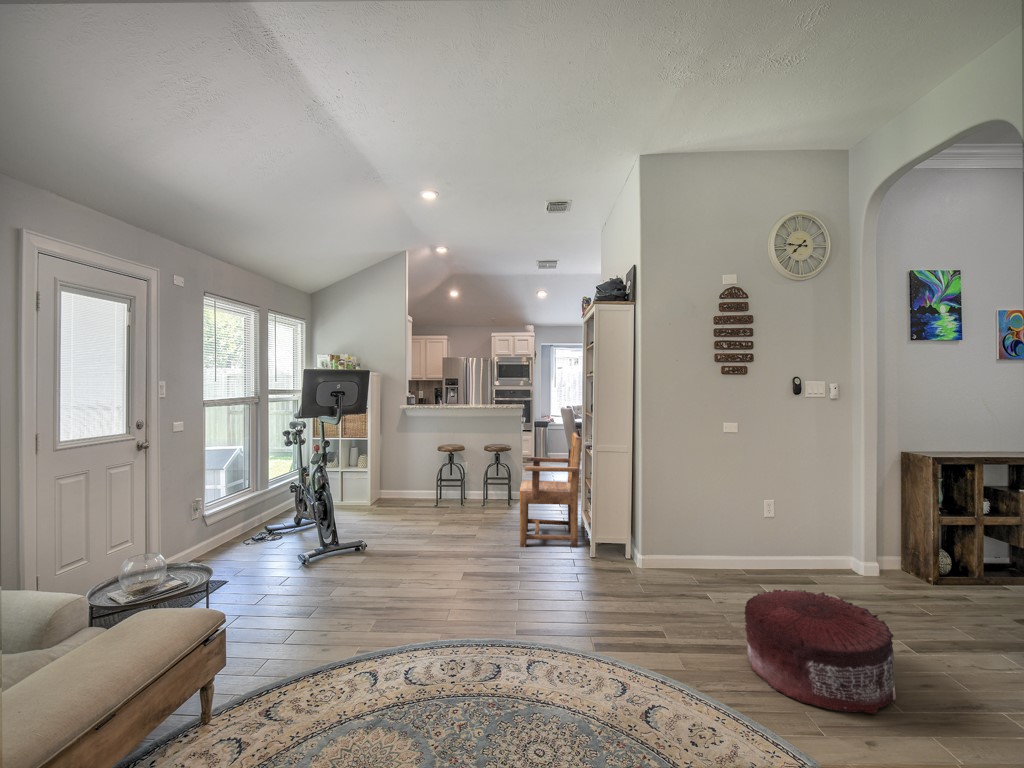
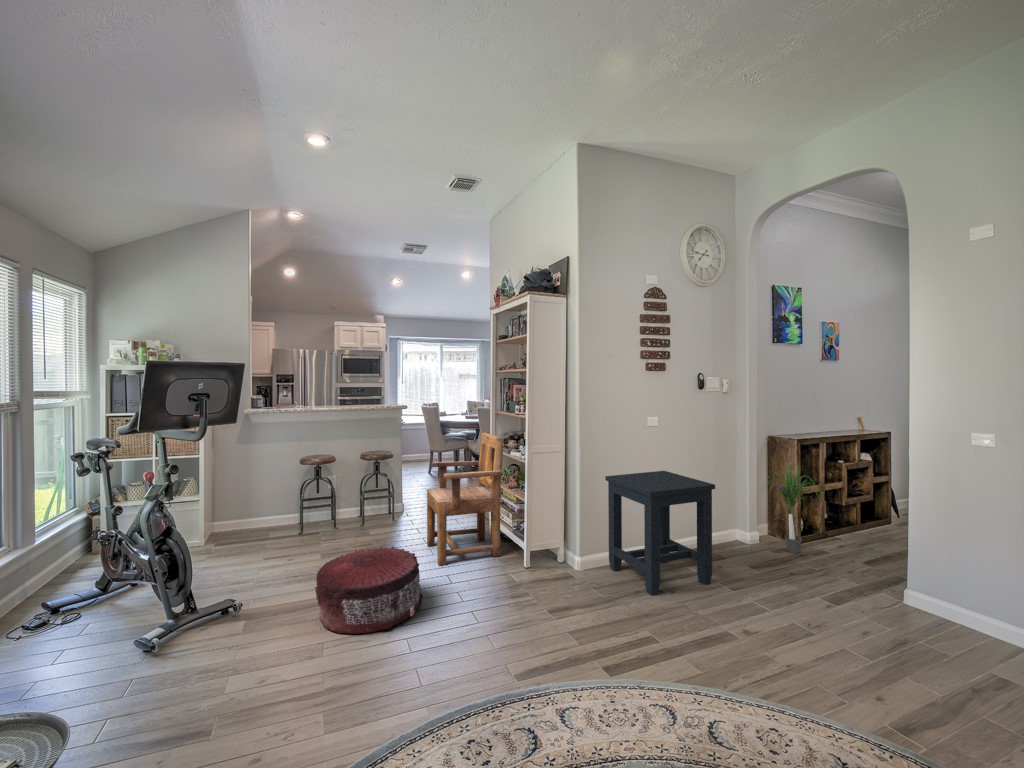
potted plant: none [874,479,967,594] -> present [772,468,816,553]
side table: none [670,480,778,603] -> present [605,471,715,596]
pouf: present [745,589,896,714] -> present [315,546,423,634]

